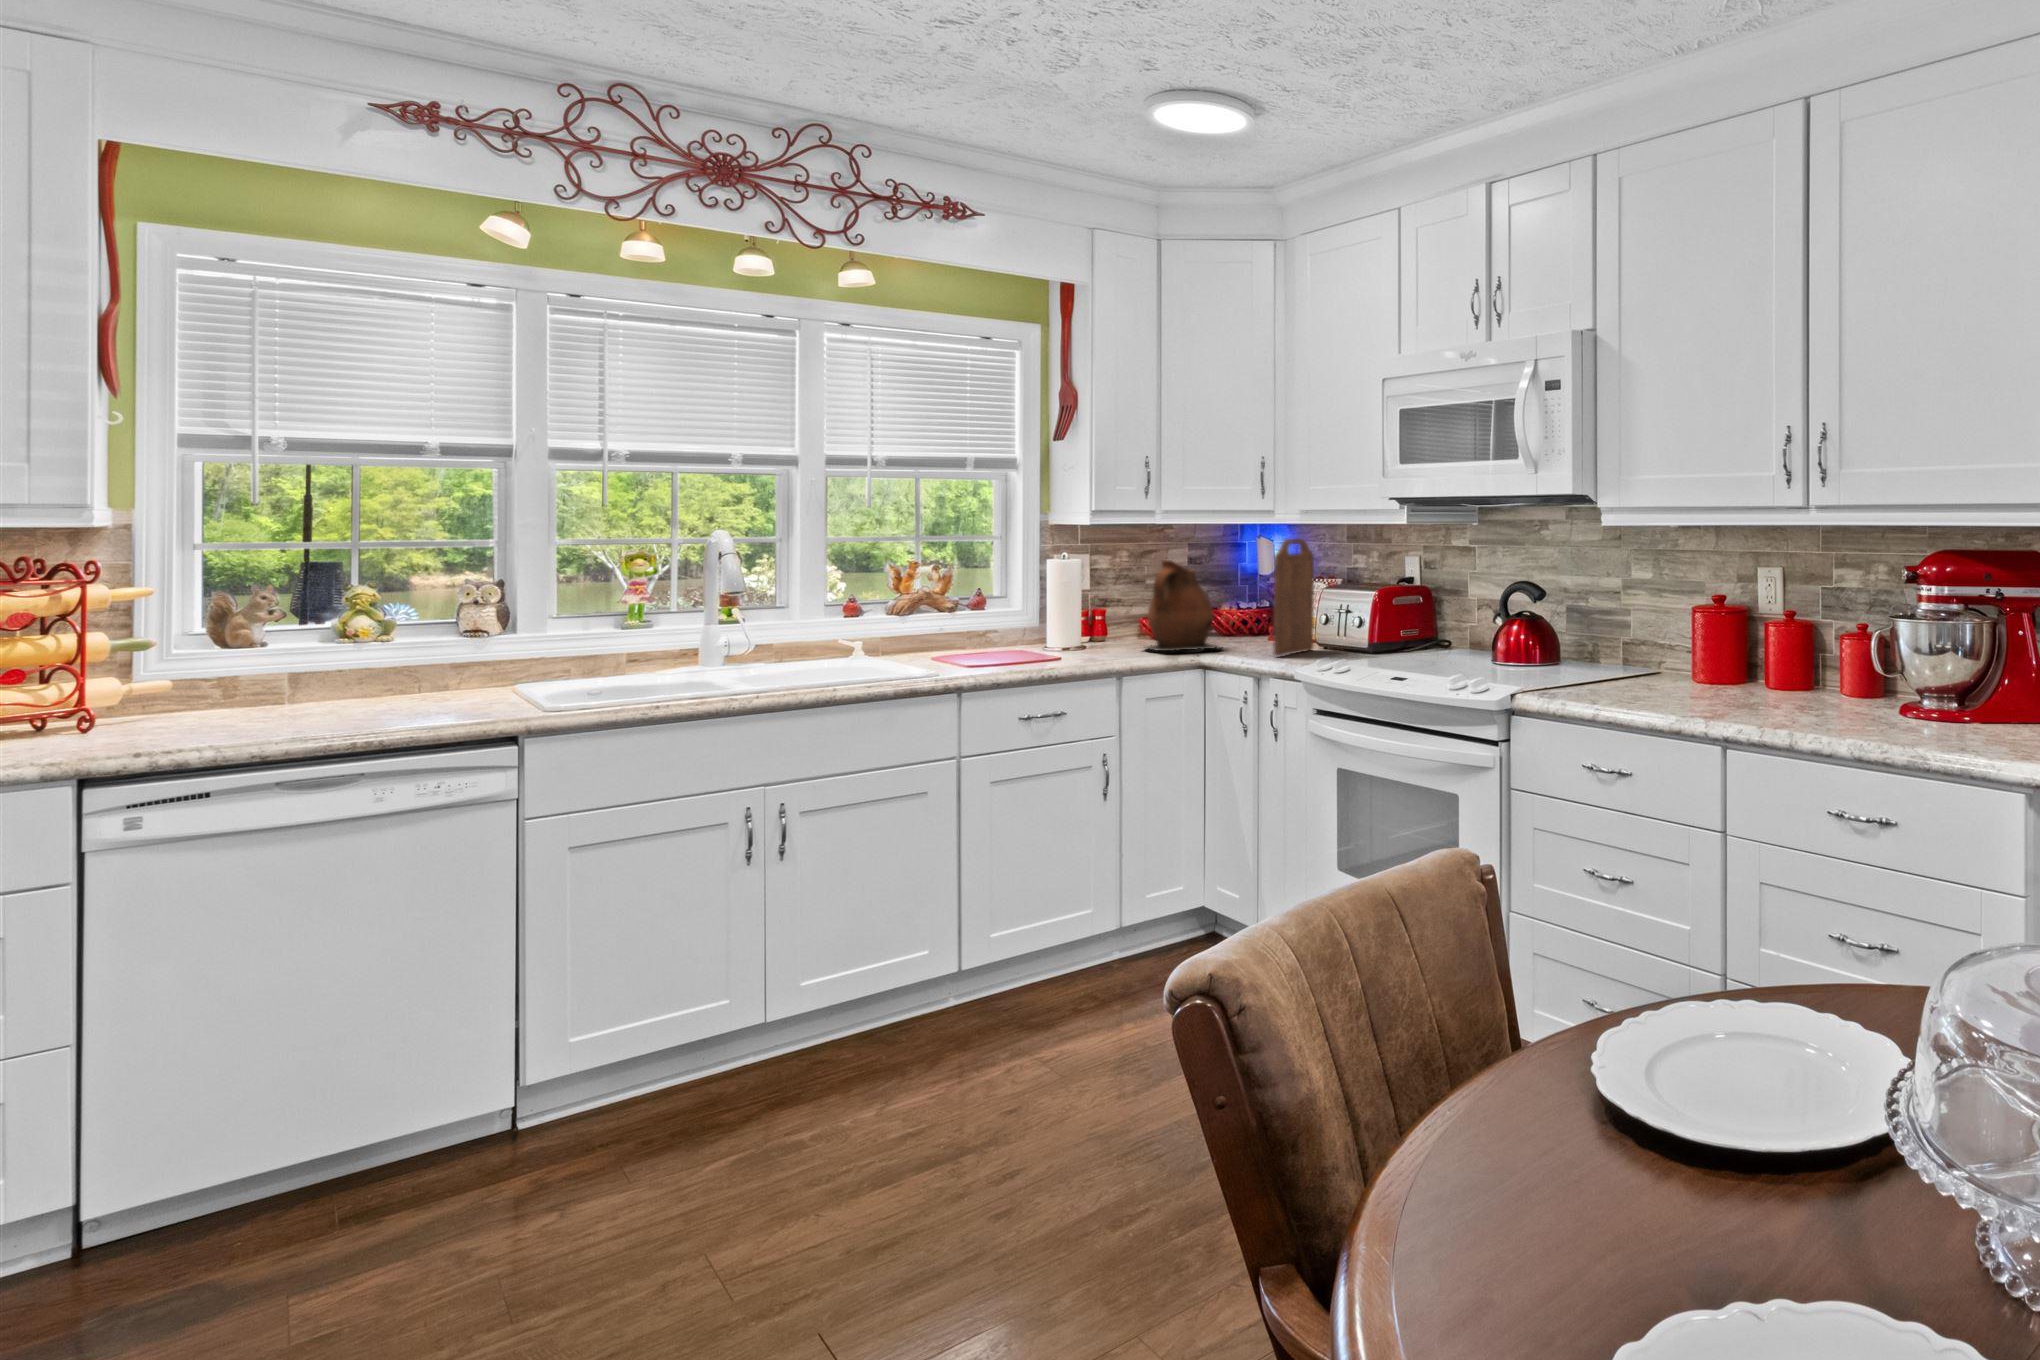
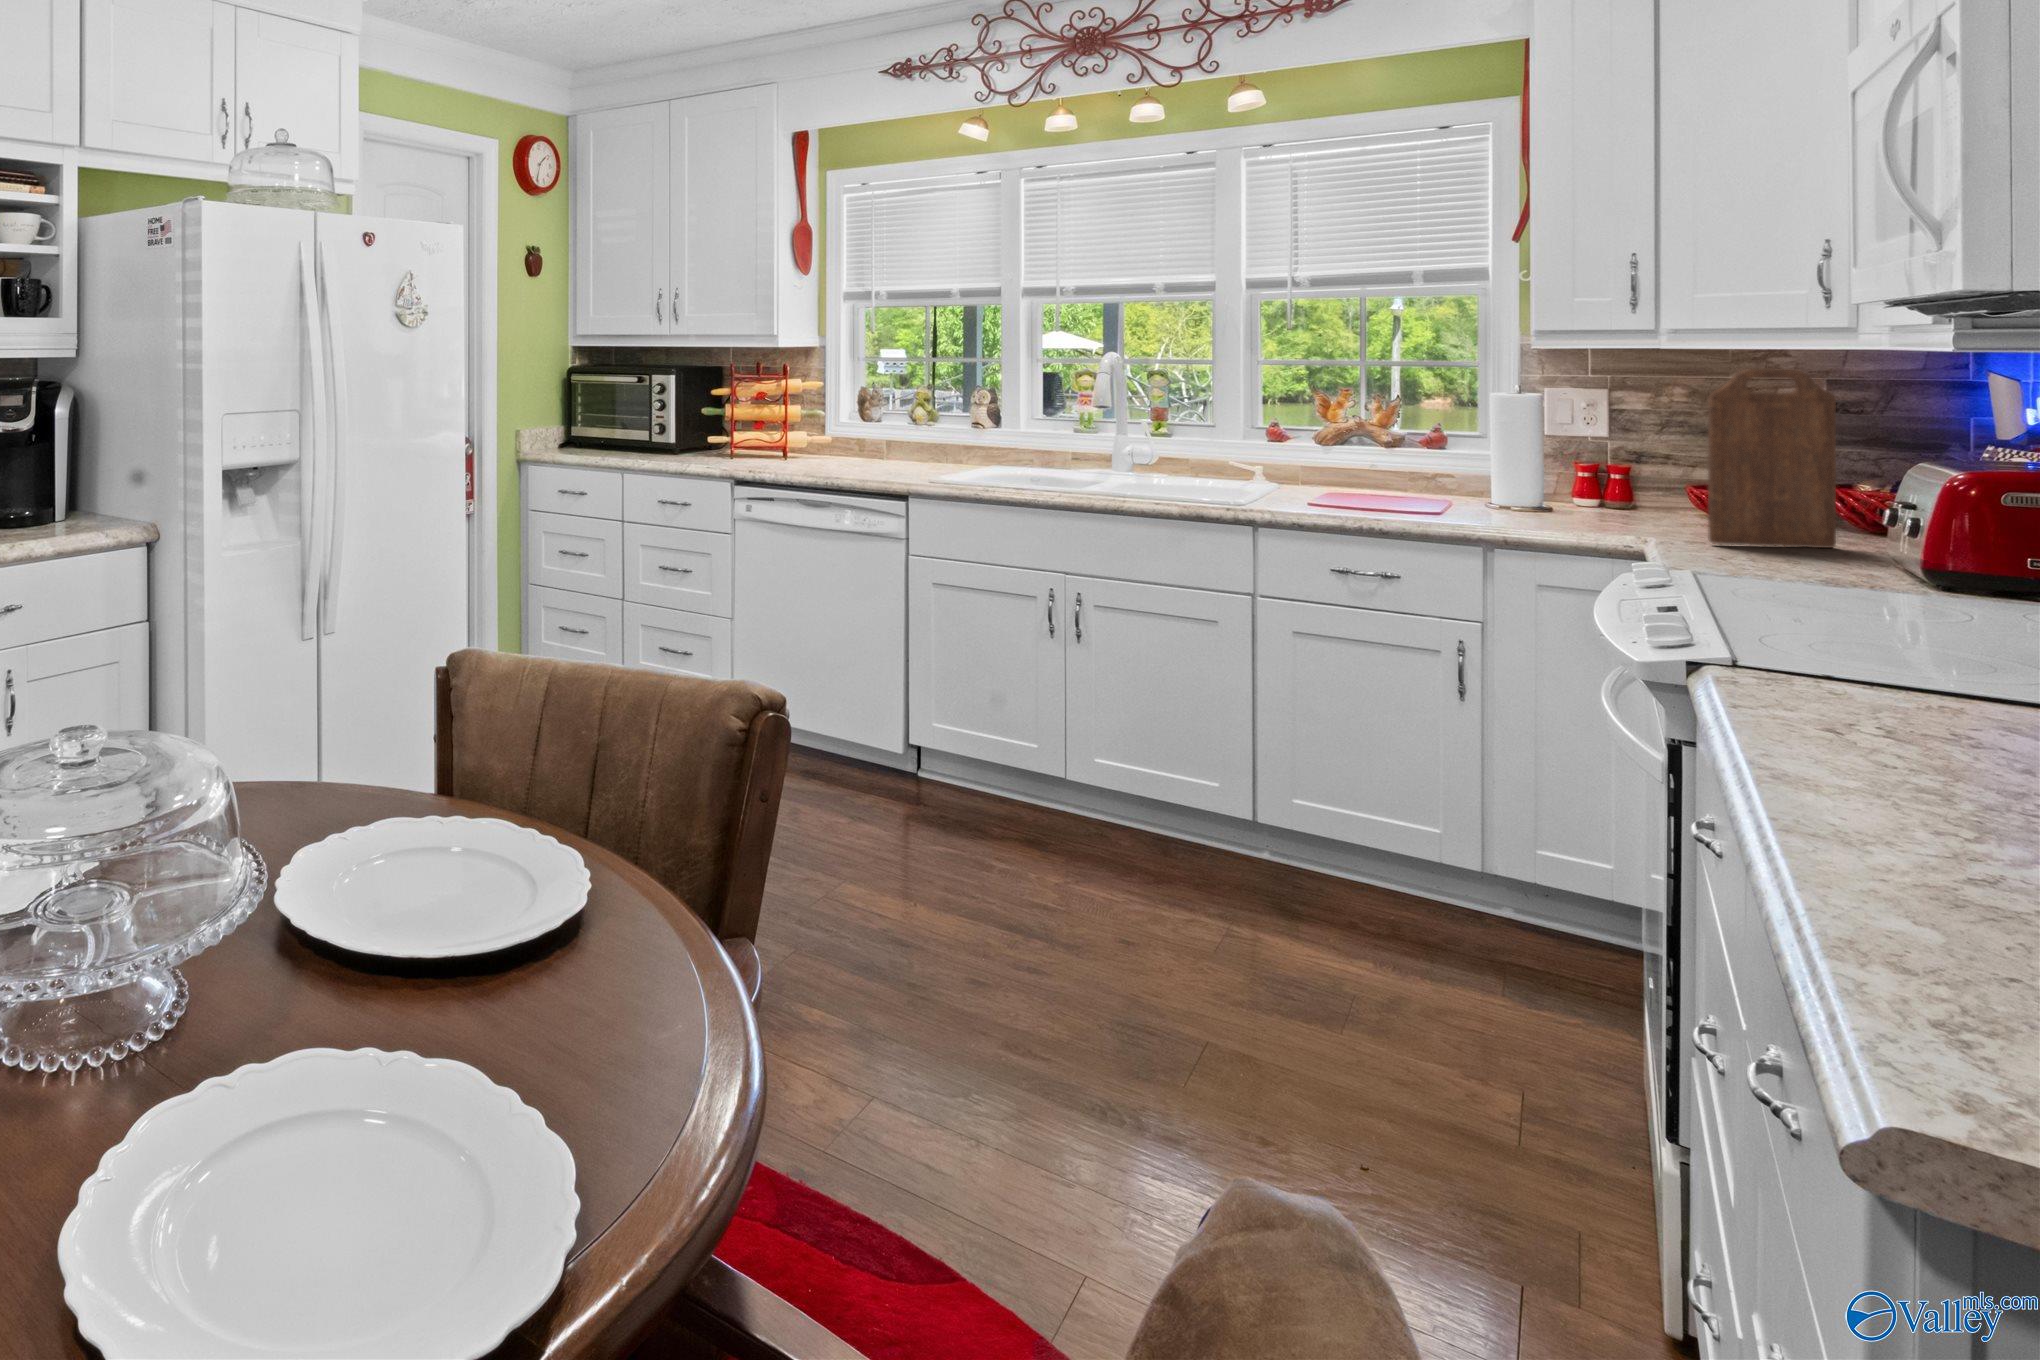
ceramic pitcher: present [1144,560,1220,651] -> none [1551,395,1686,526]

